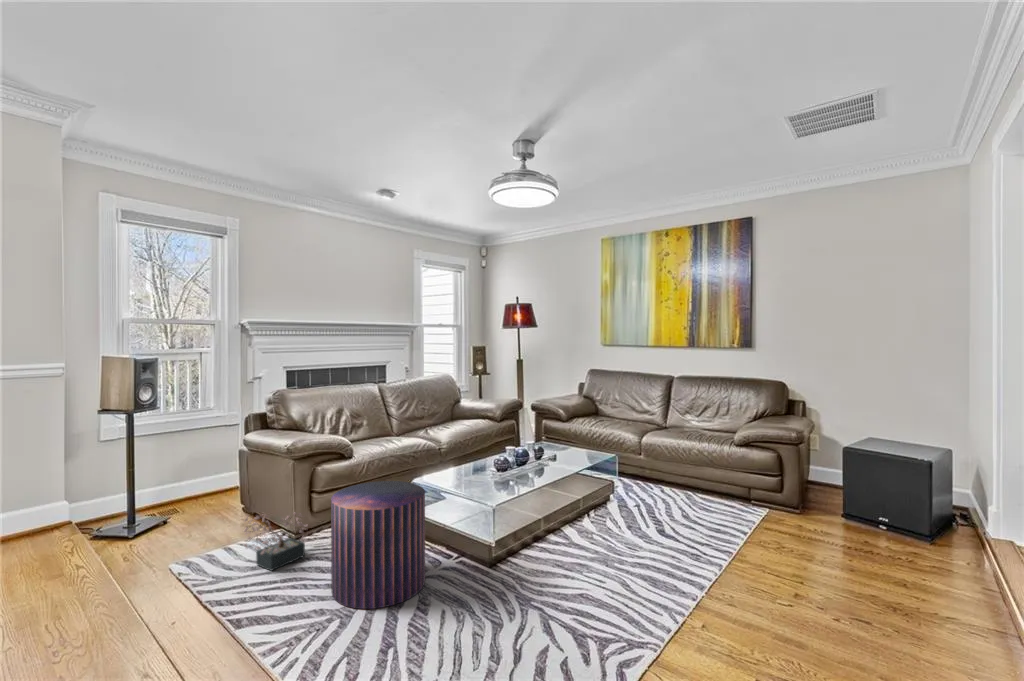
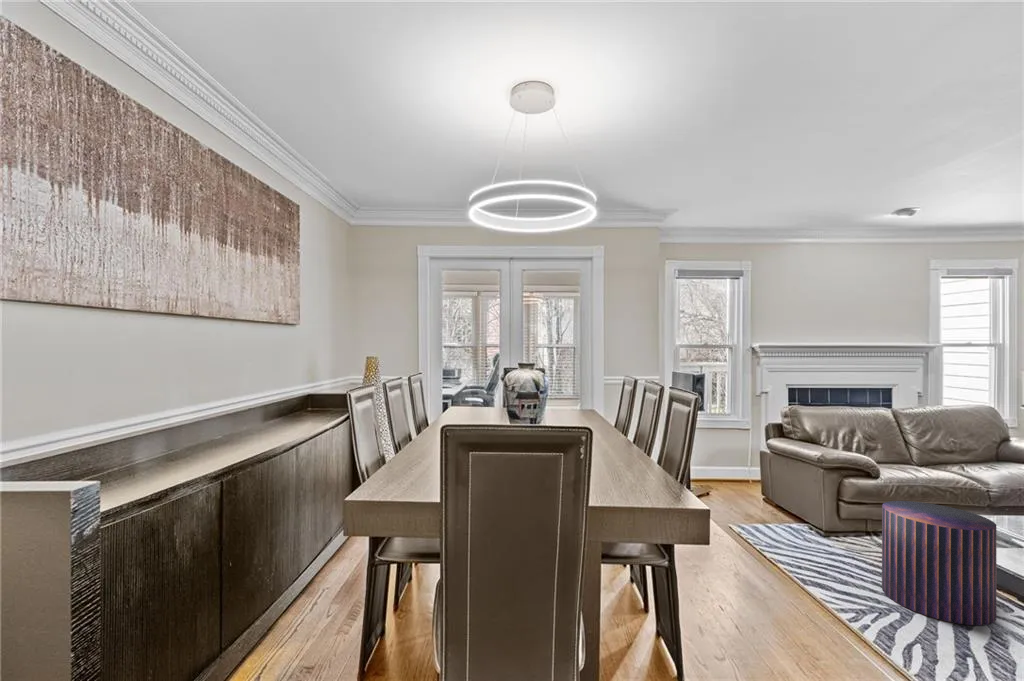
decorative plant: present [244,513,308,571] -> none [787,504,842,556]

